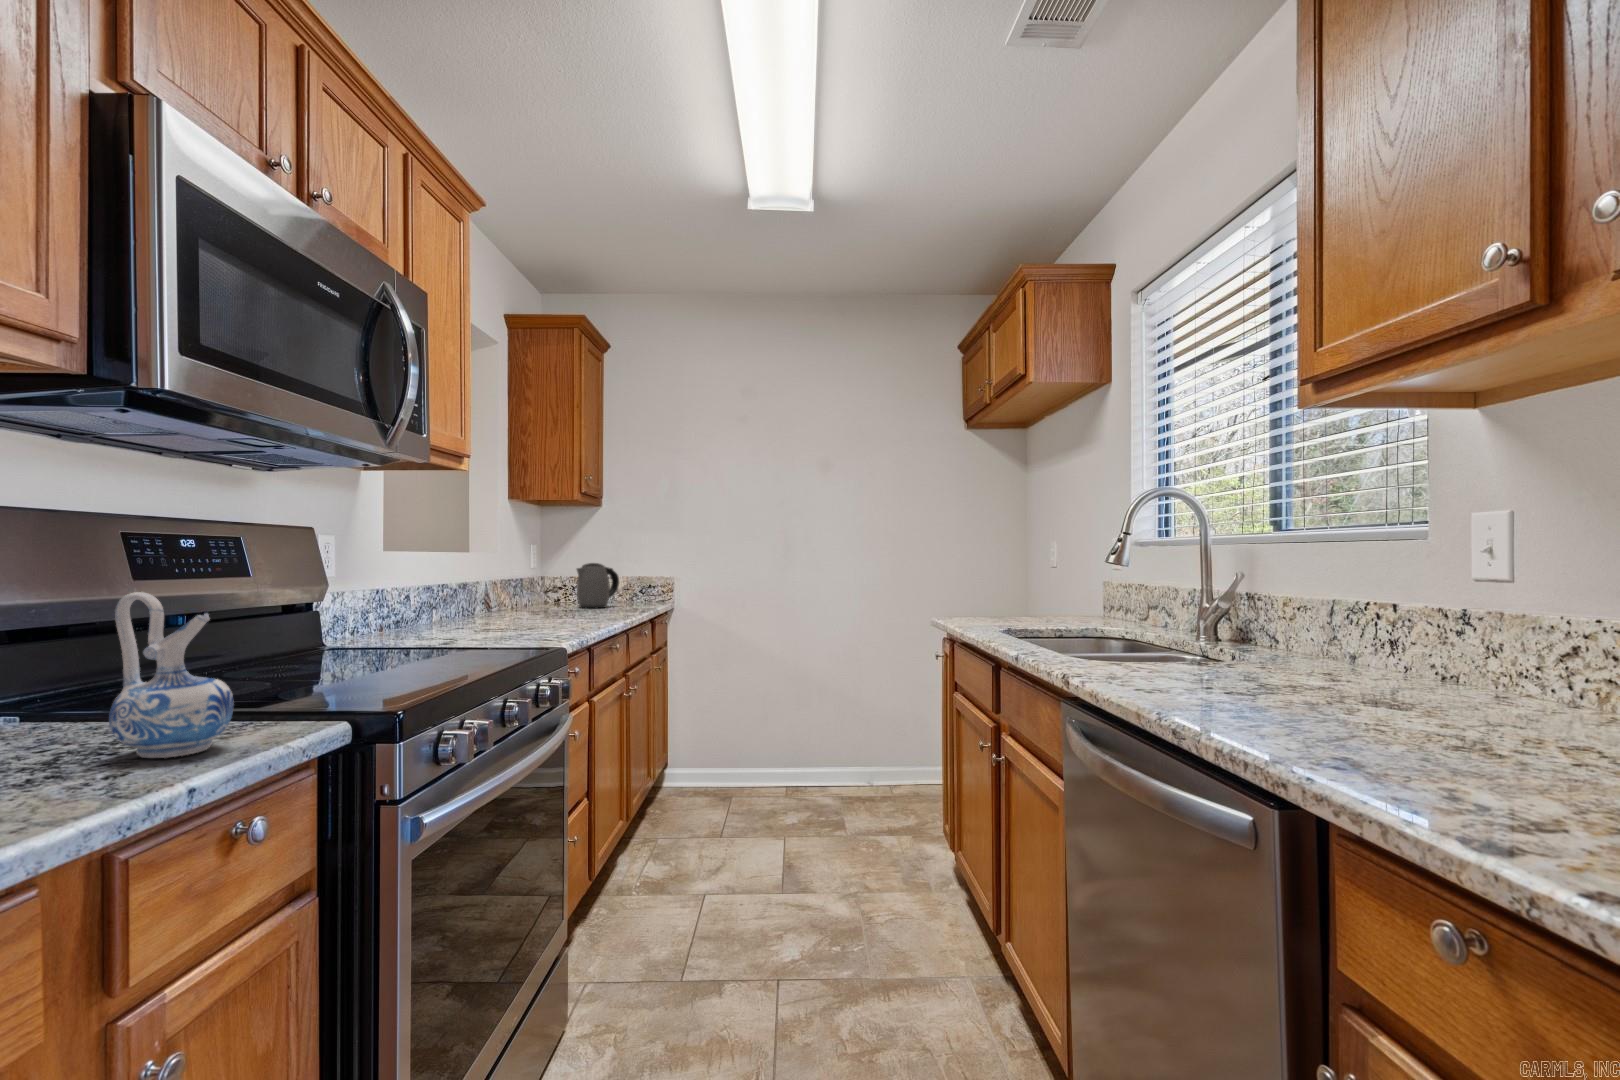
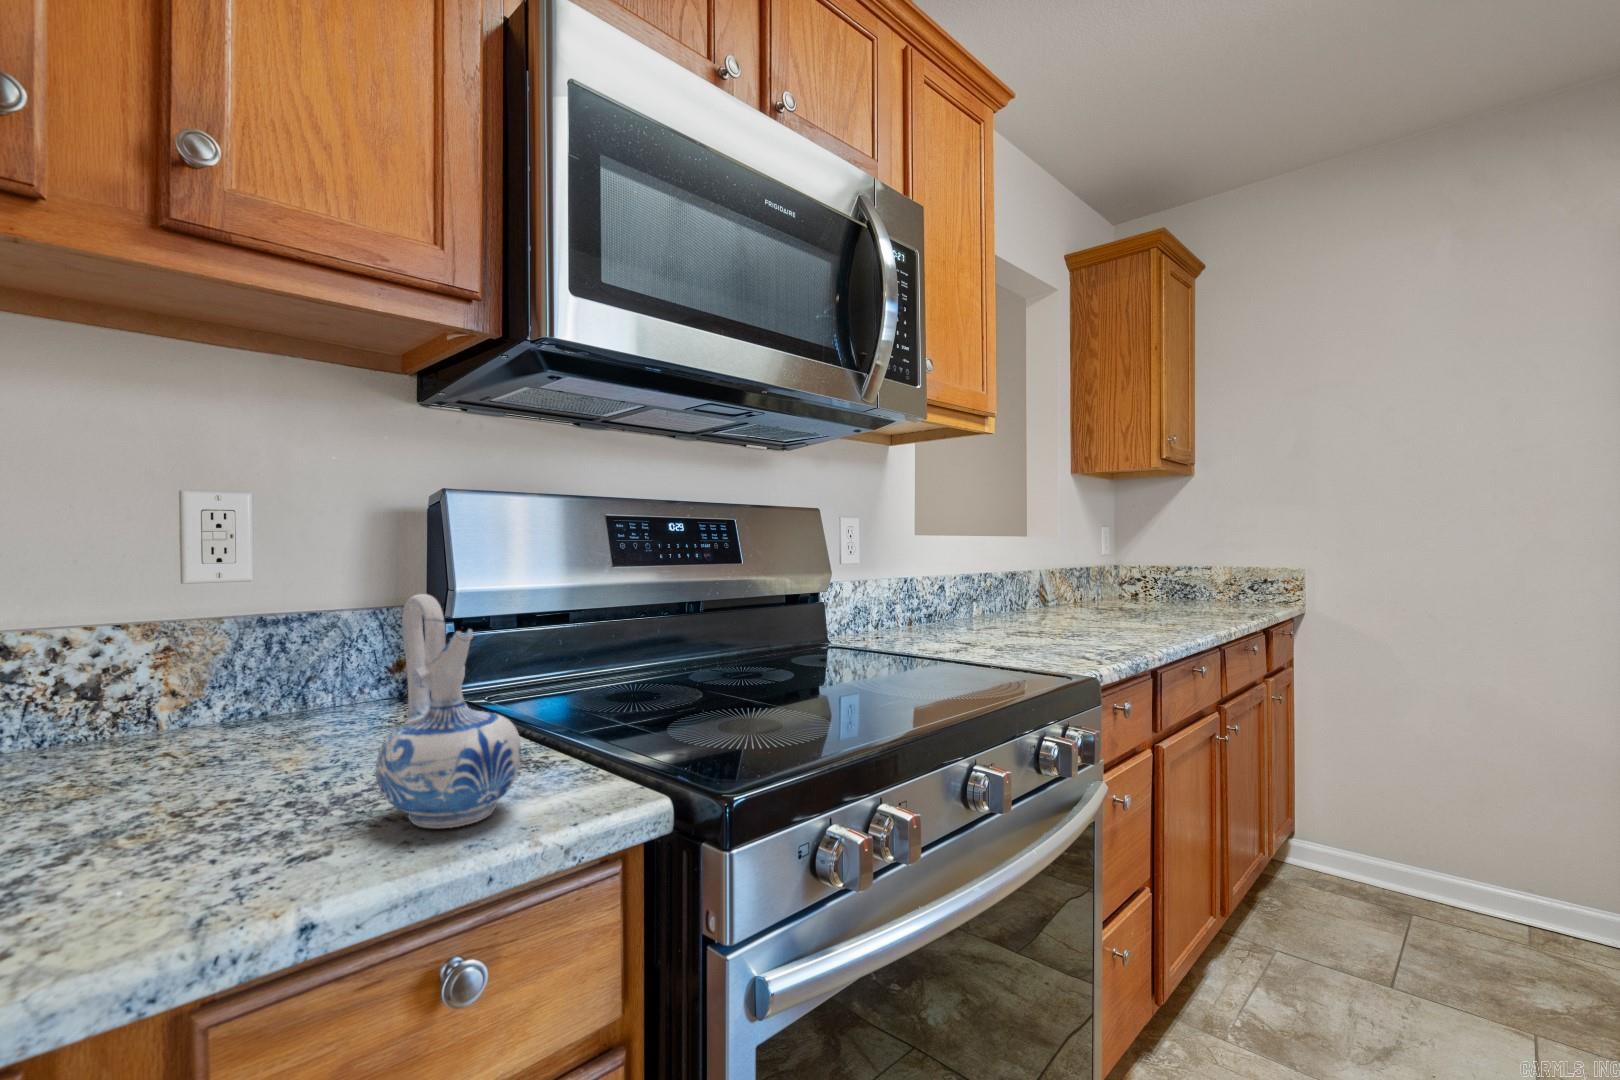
kettle: present [577,563,619,608] -> none [1157,550,1217,610]

